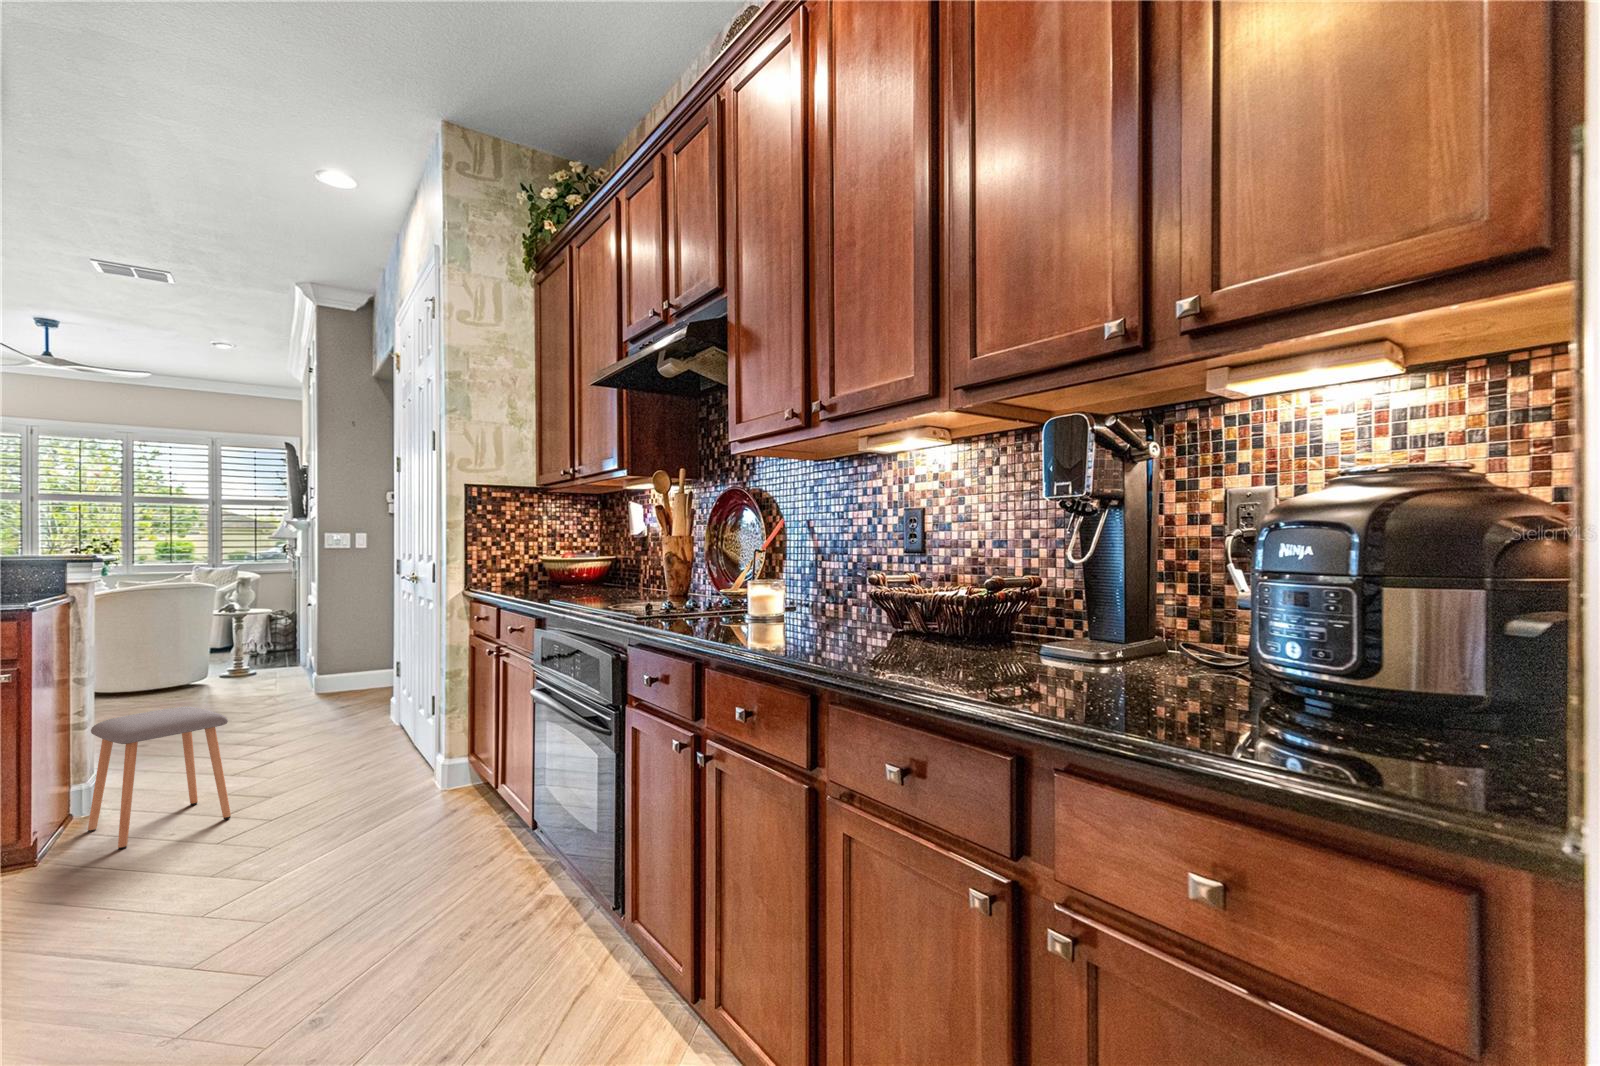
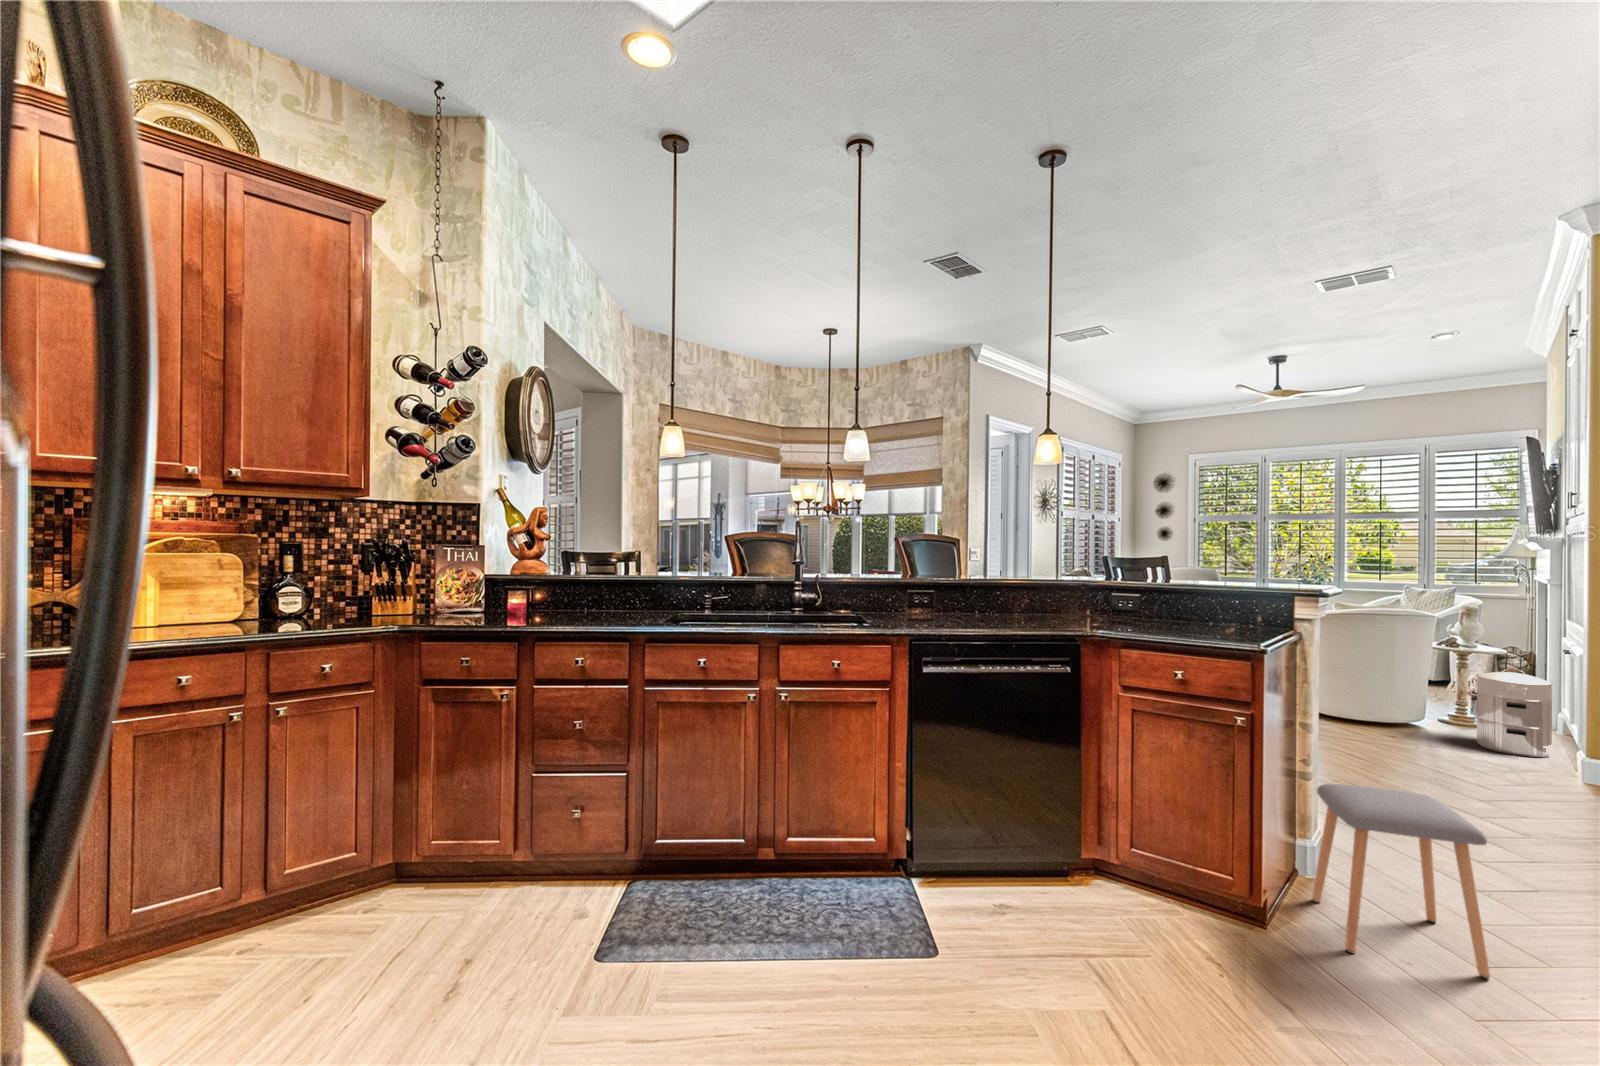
waste bin: none [248,621,299,687] -> present [1477,669,1552,757]

